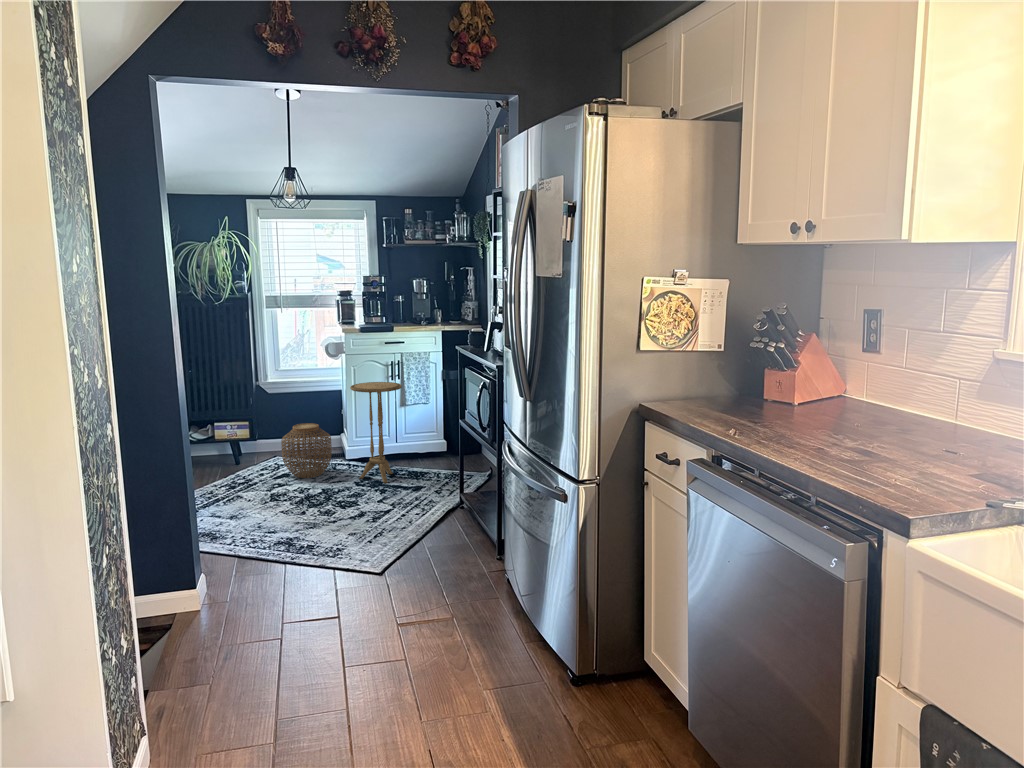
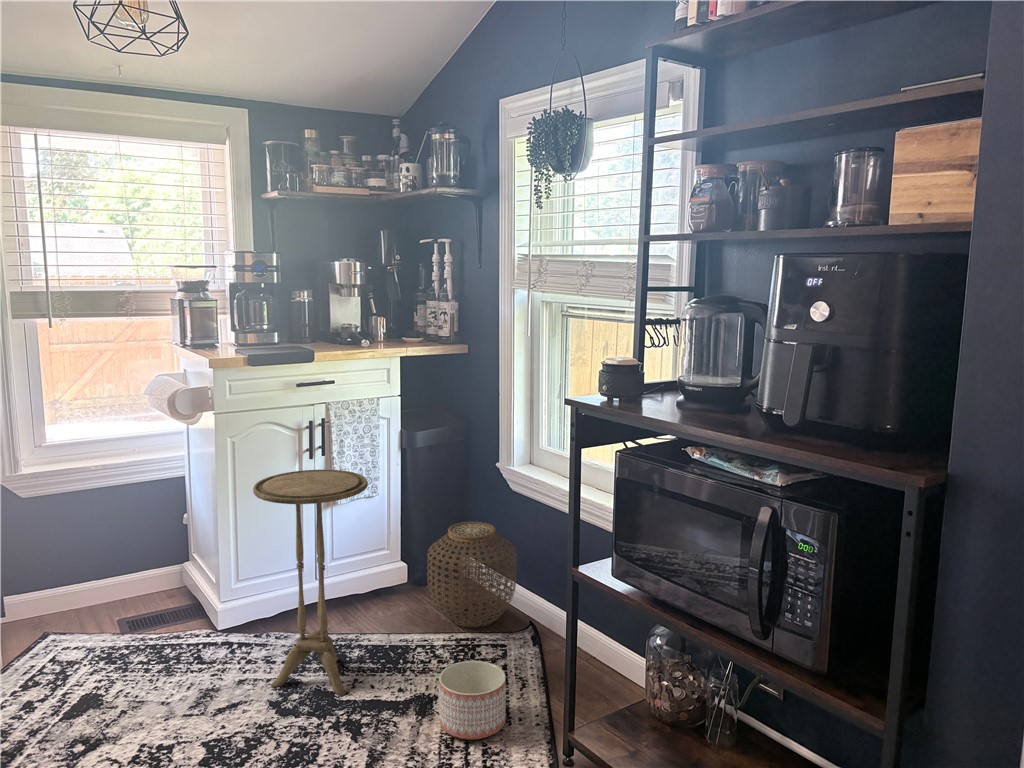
woven basket: present [281,423,332,478] -> present [427,522,516,627]
planter: none [417,469,447,499] -> present [439,661,506,740]

